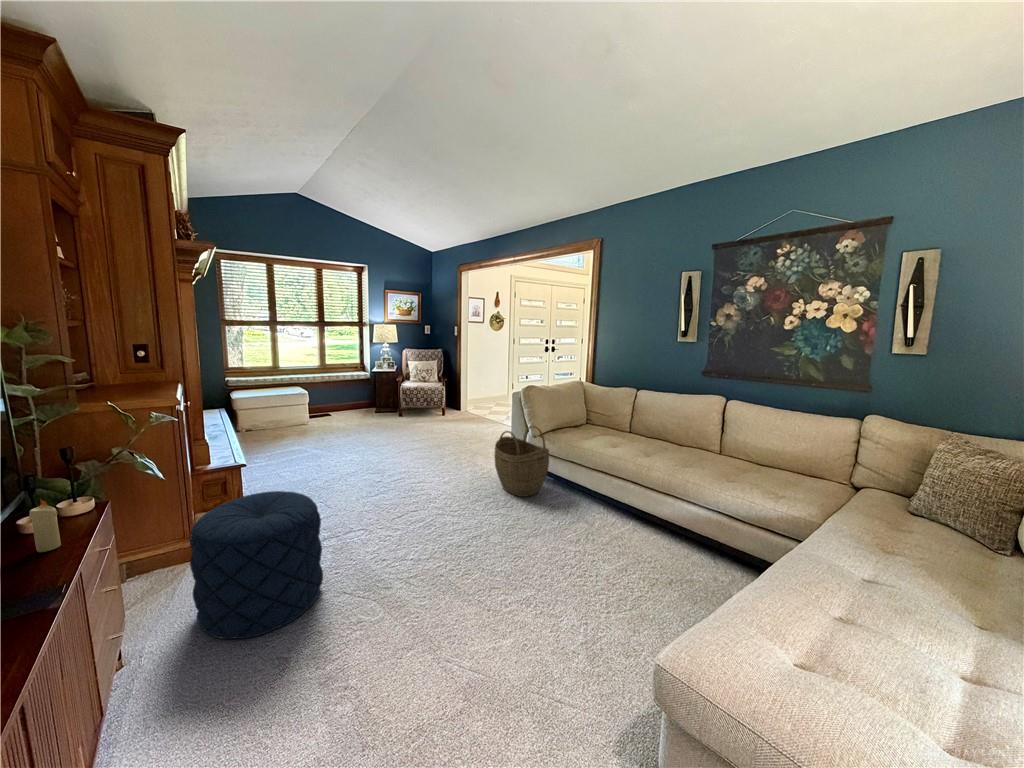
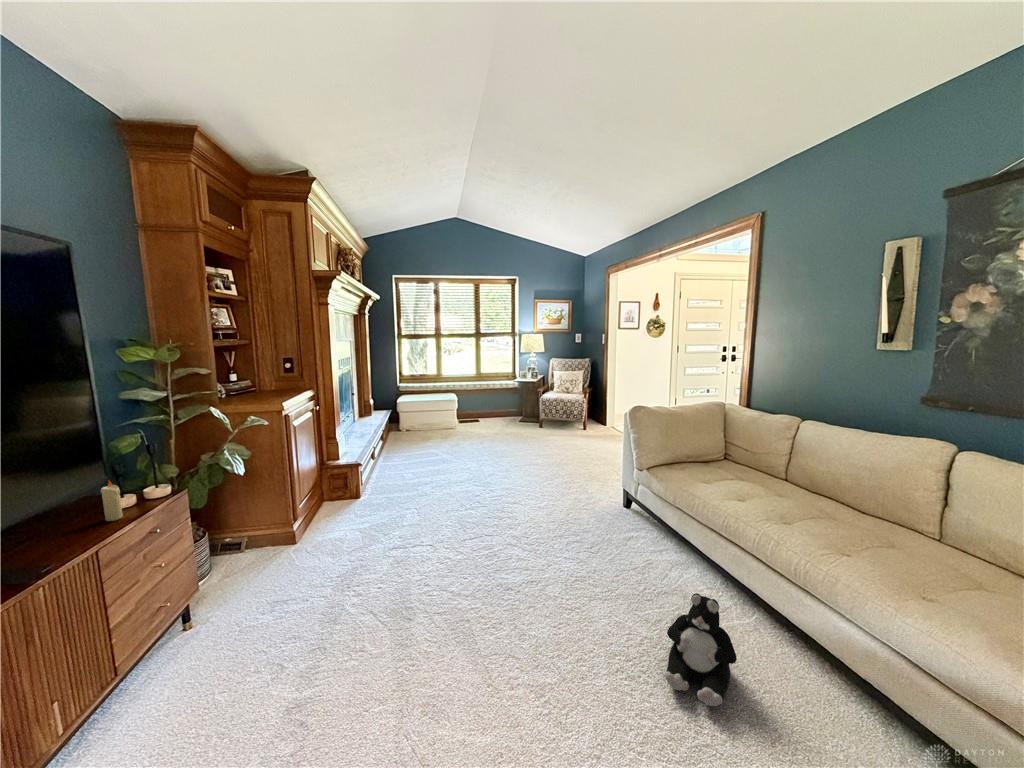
woven basket: present [494,426,549,497] -> none [588,456,653,544]
pouf: present [190,491,323,639] -> none [244,494,361,628]
plush toy: none [600,508,645,575] -> present [665,593,737,706]

